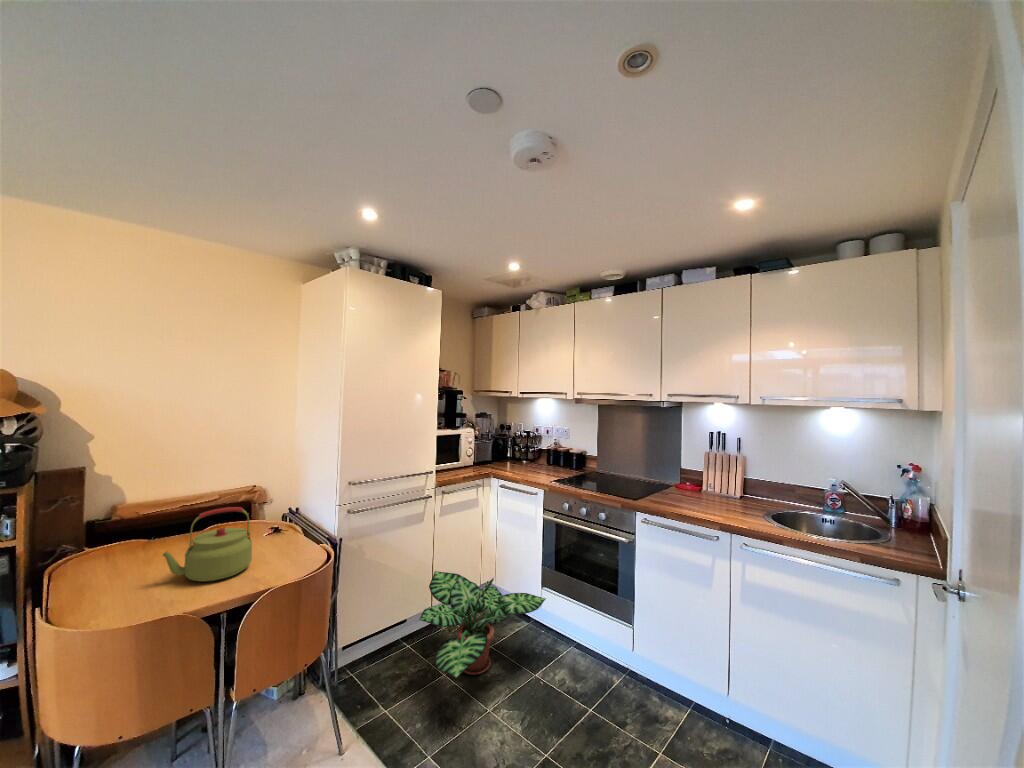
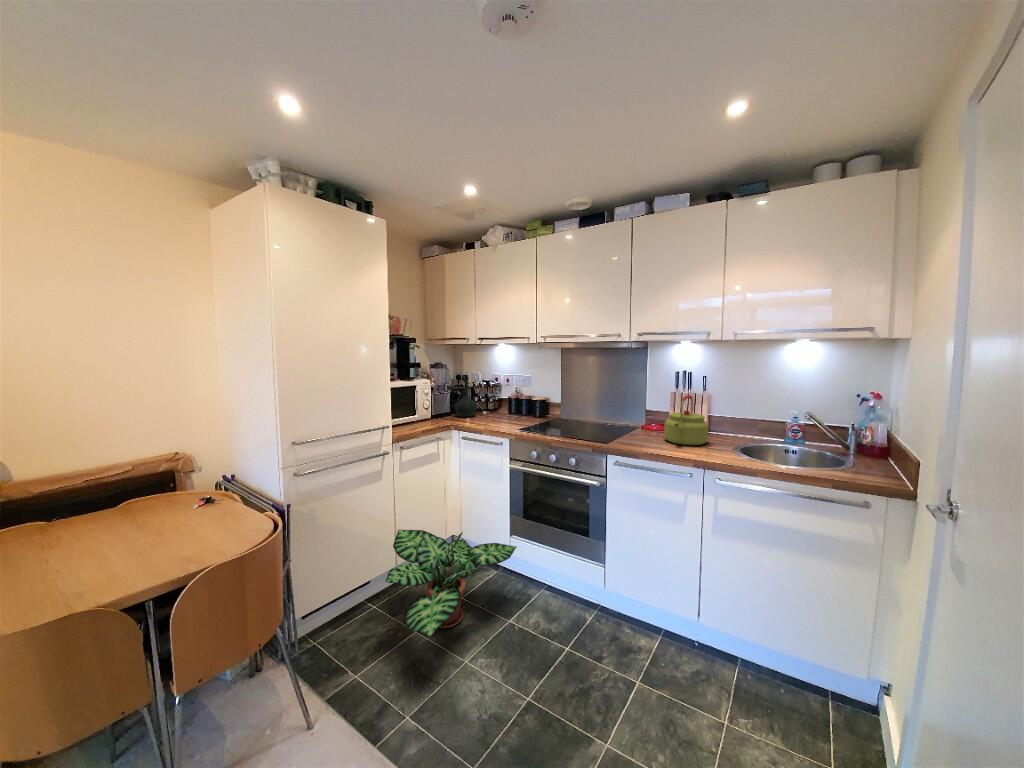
bottle: none [494,429,517,466] -> present [455,378,478,417]
kettle: present [163,507,252,582] -> present [664,395,708,445]

